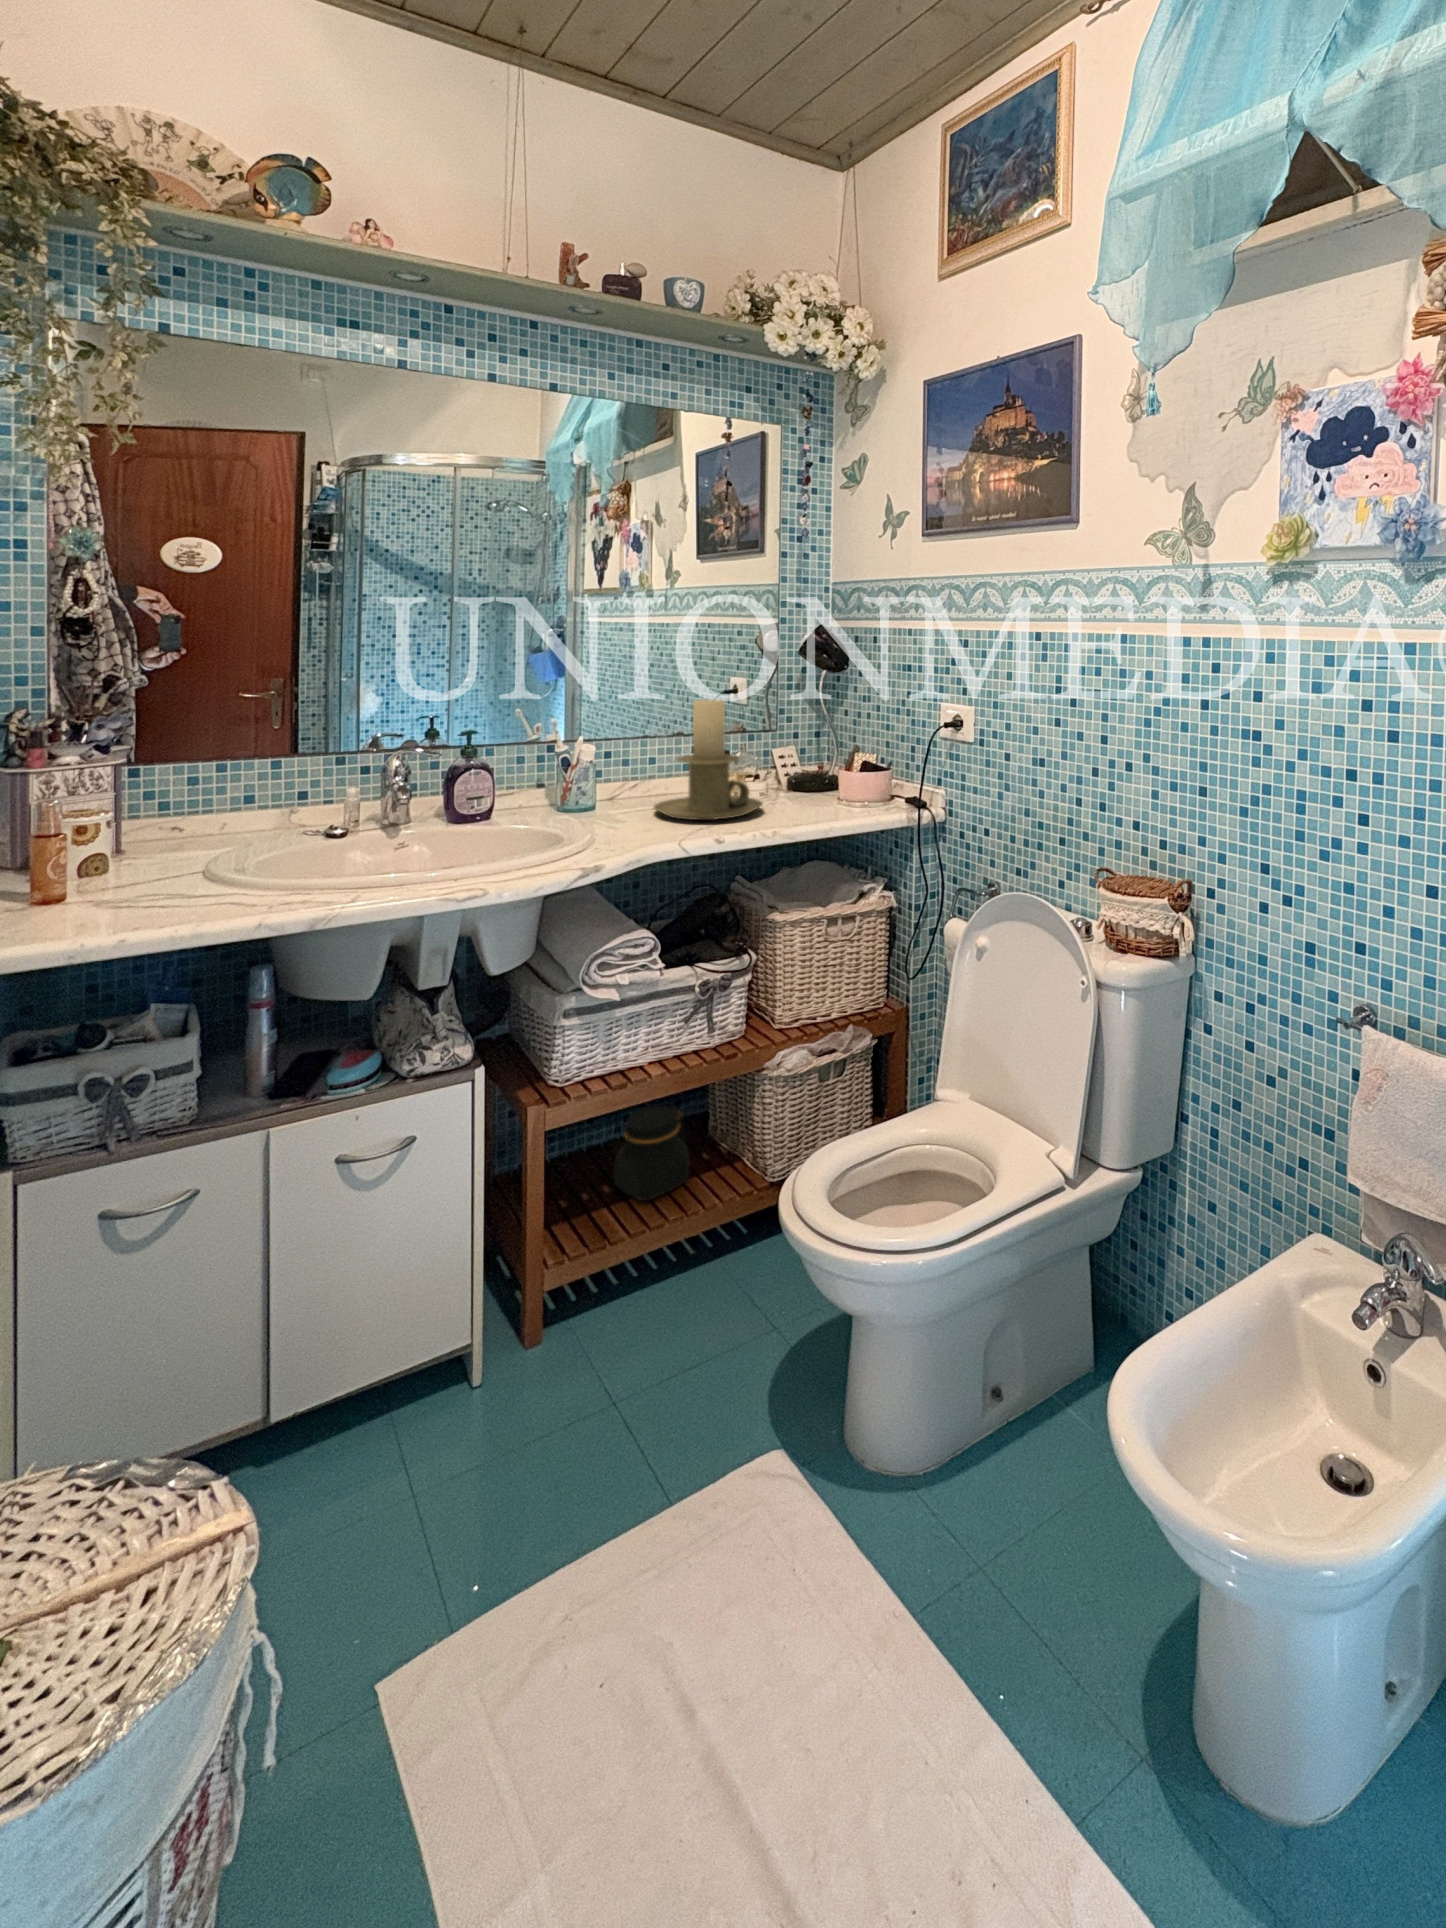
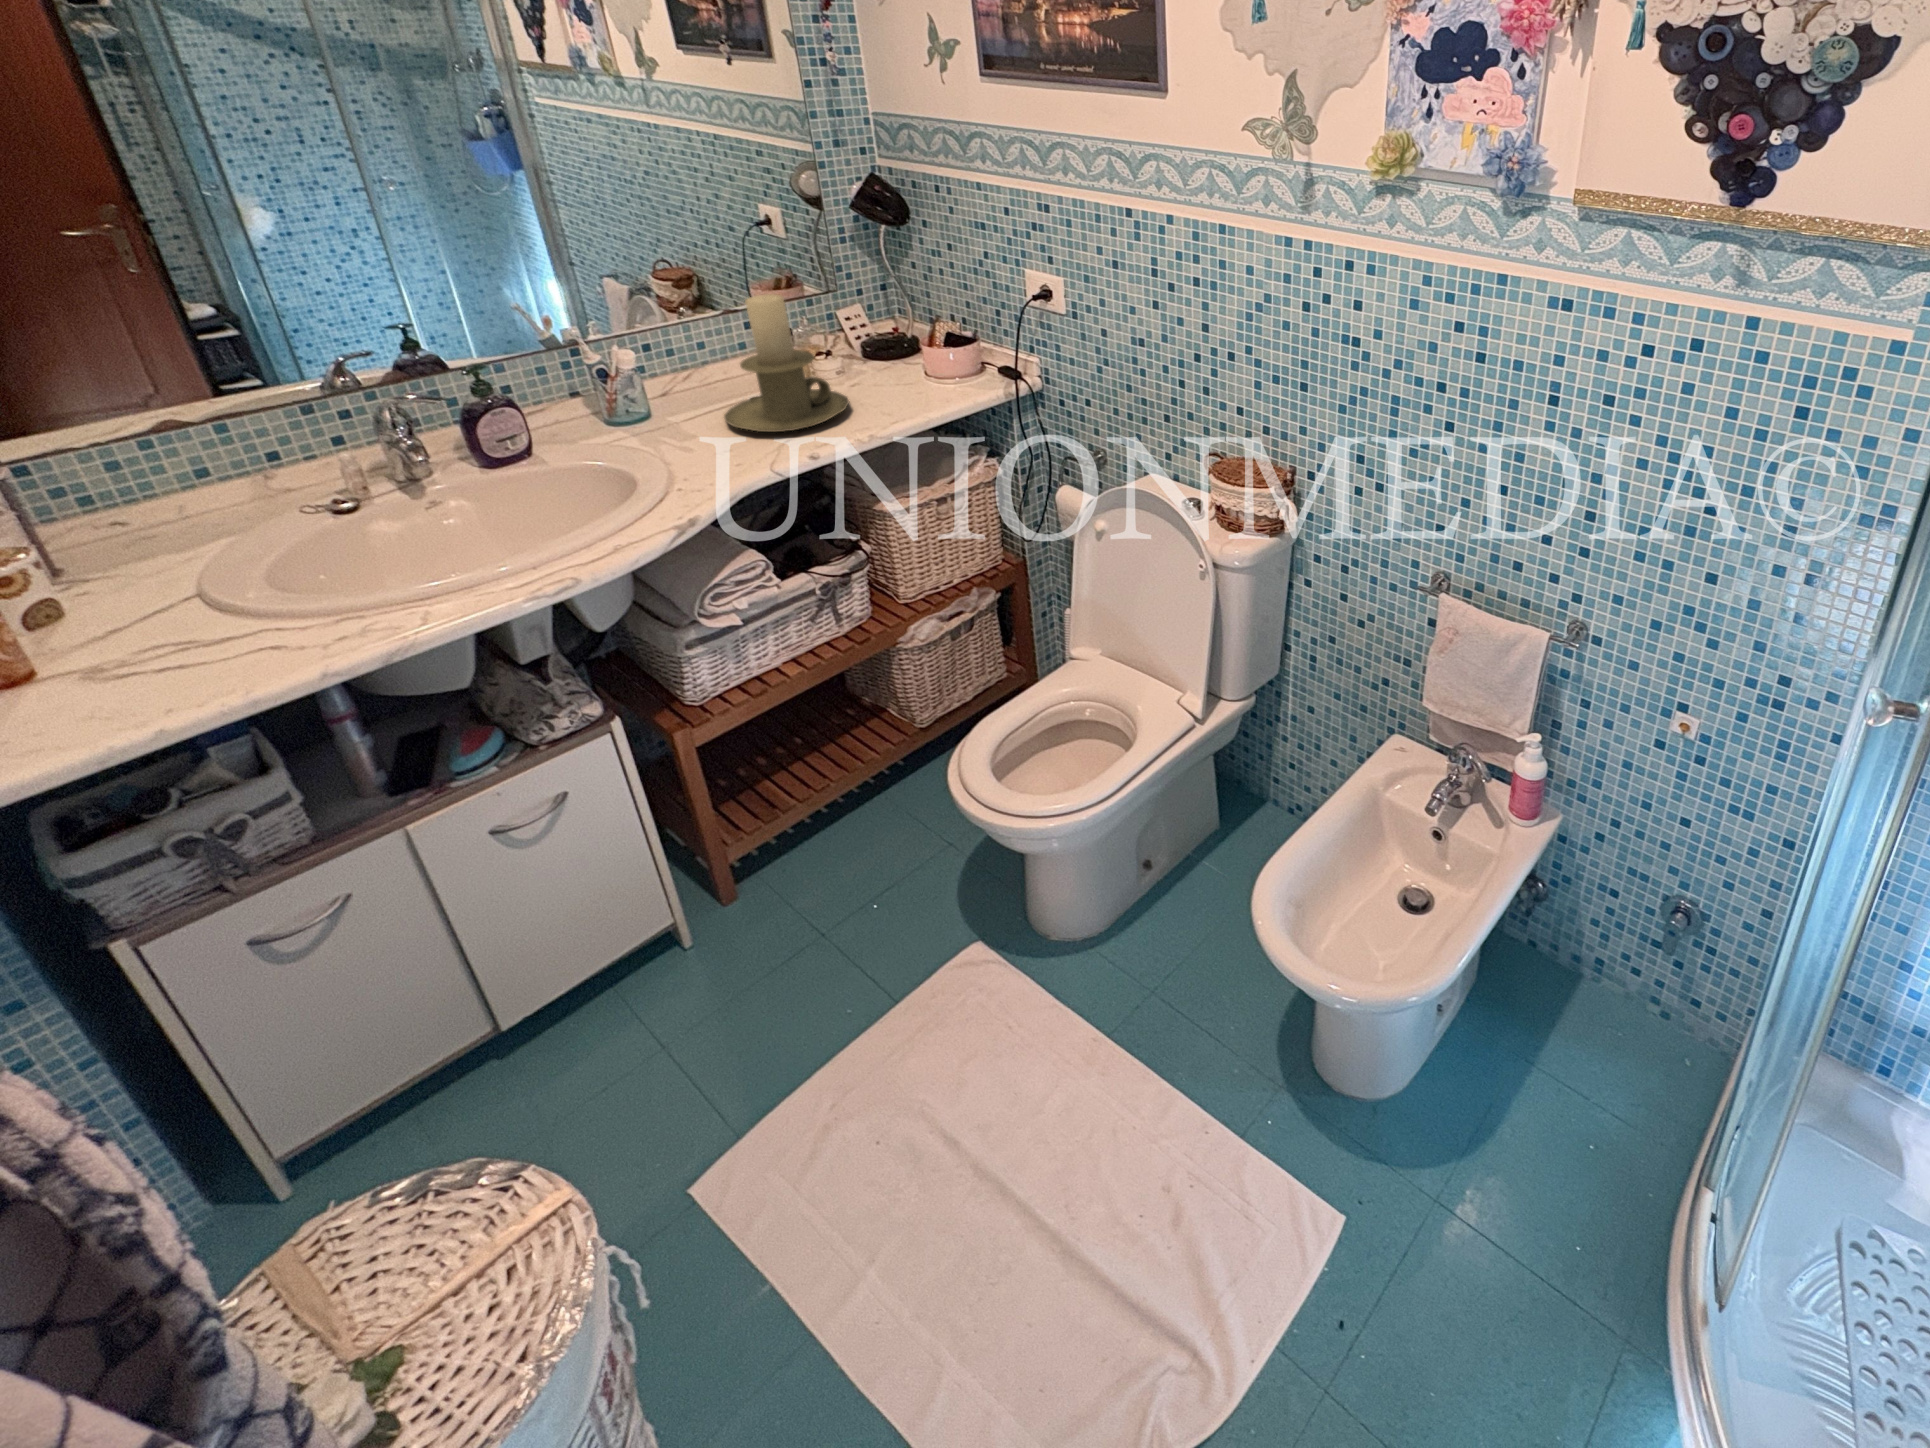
jar: present [614,1106,689,1201] -> none [762,682,841,767]

